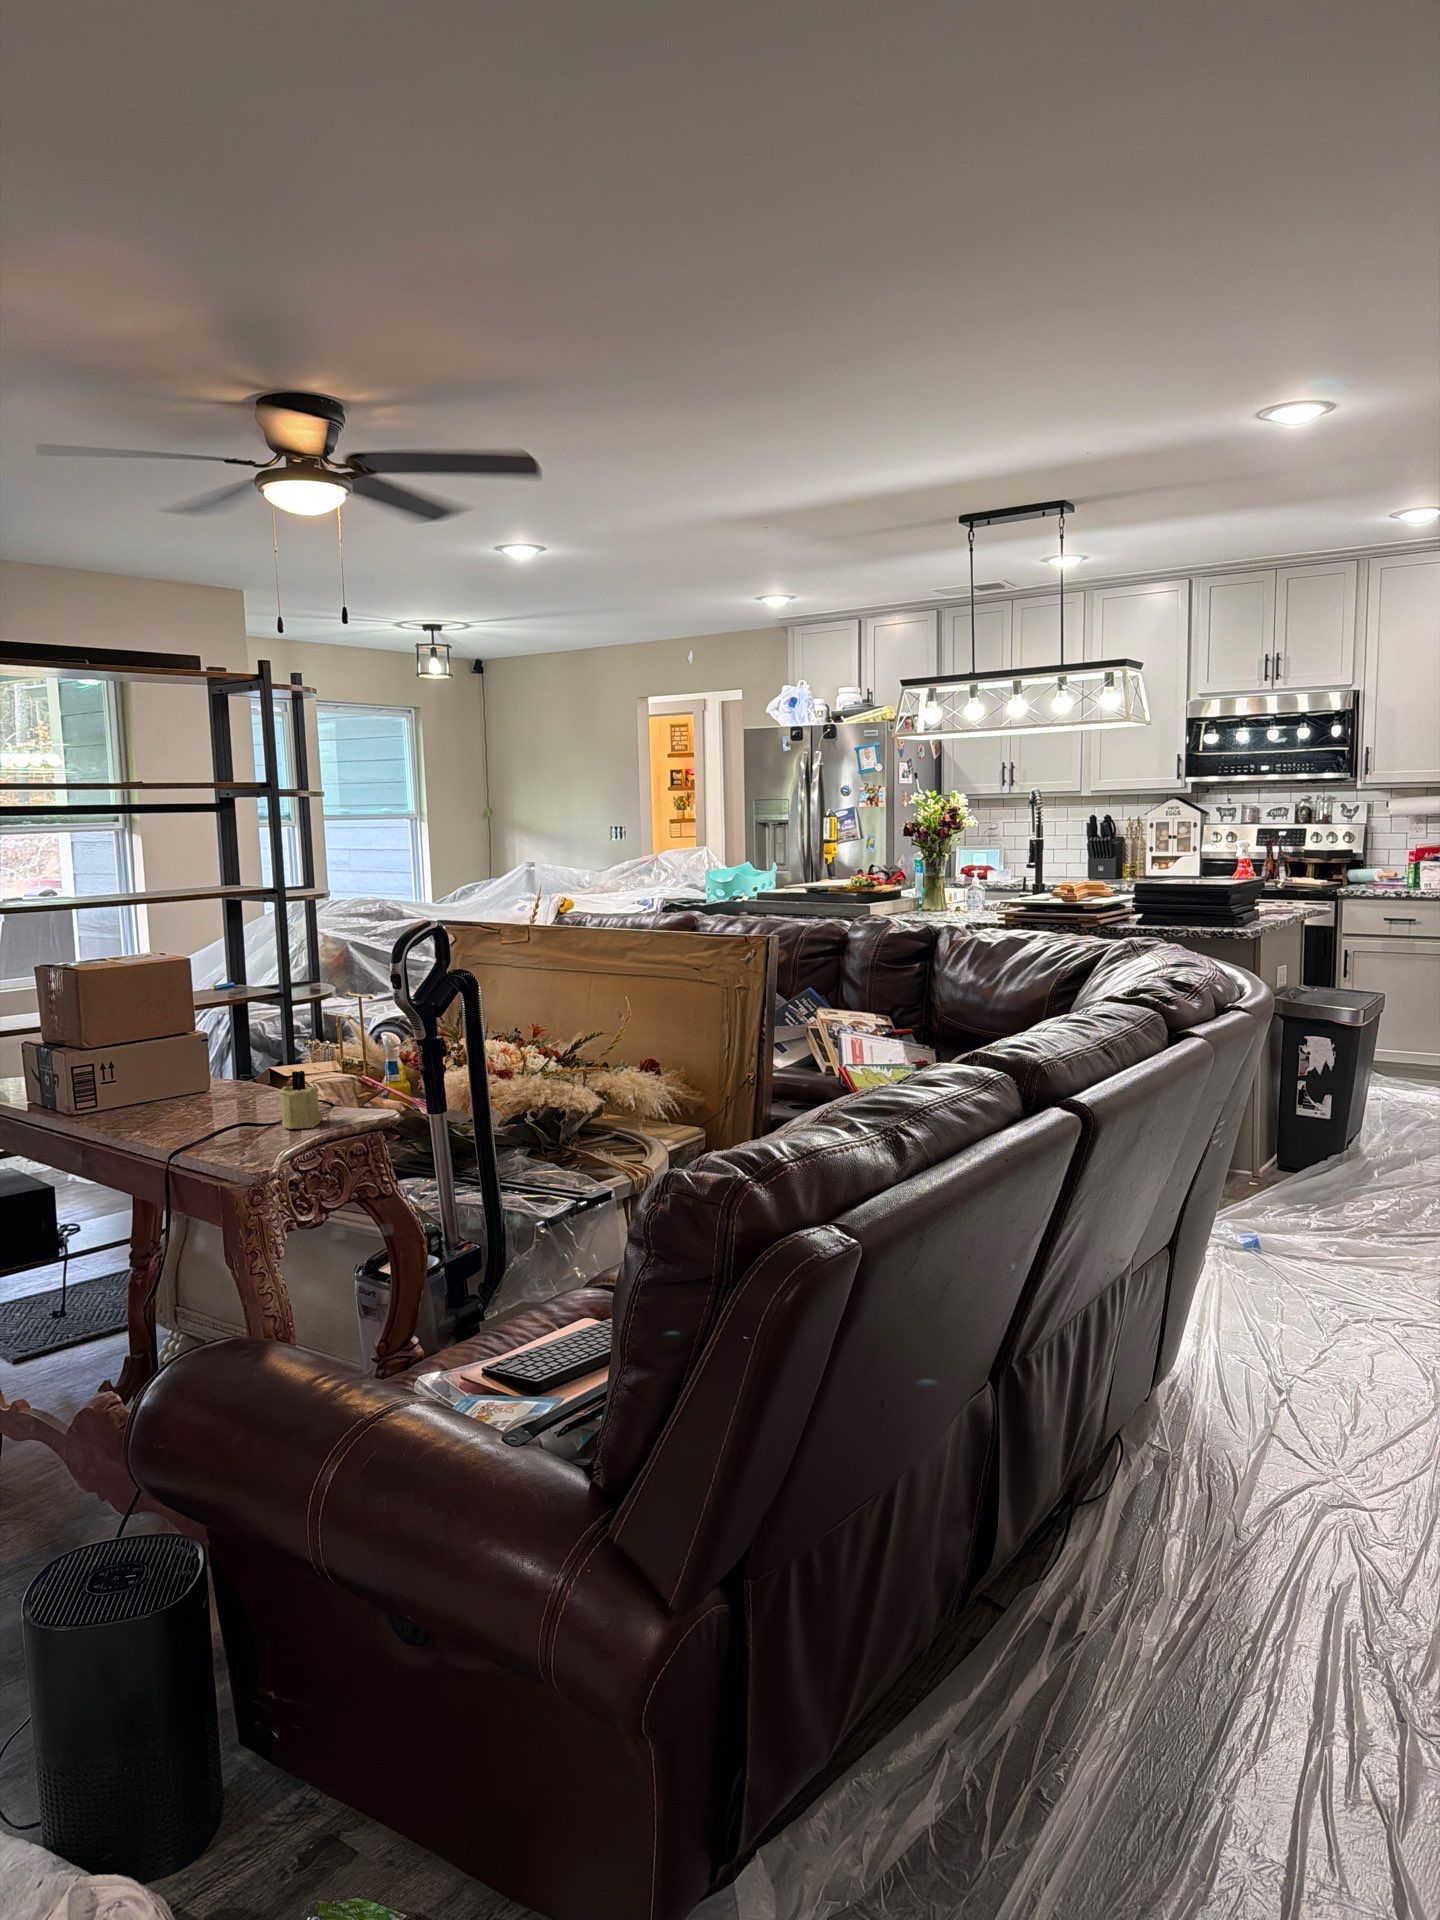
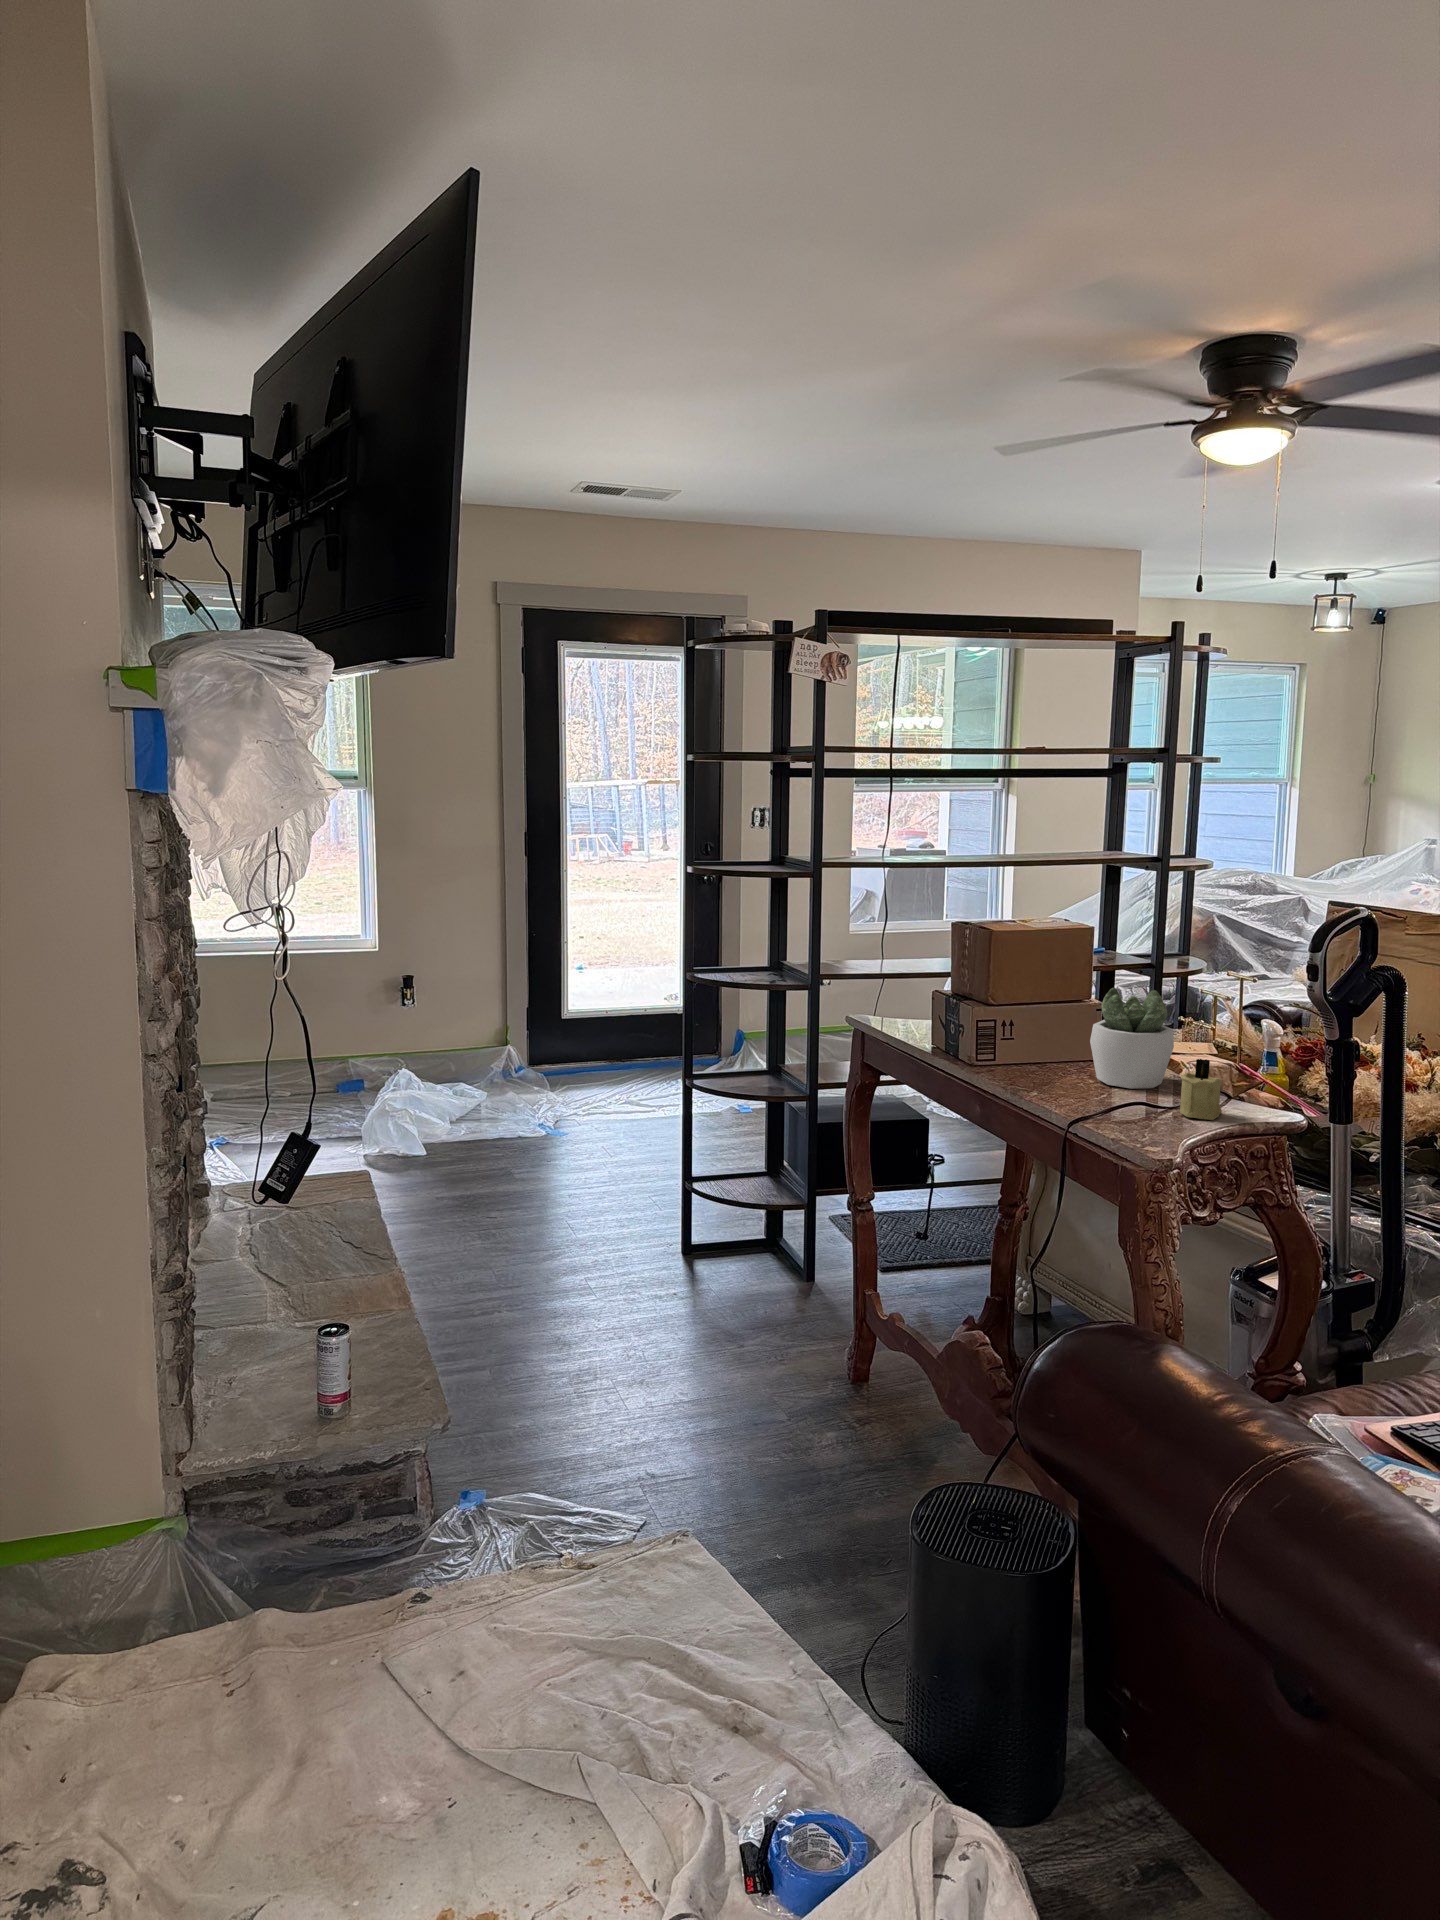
succulent plant: none [192,1012,277,1112] -> present [1090,988,1174,1089]

